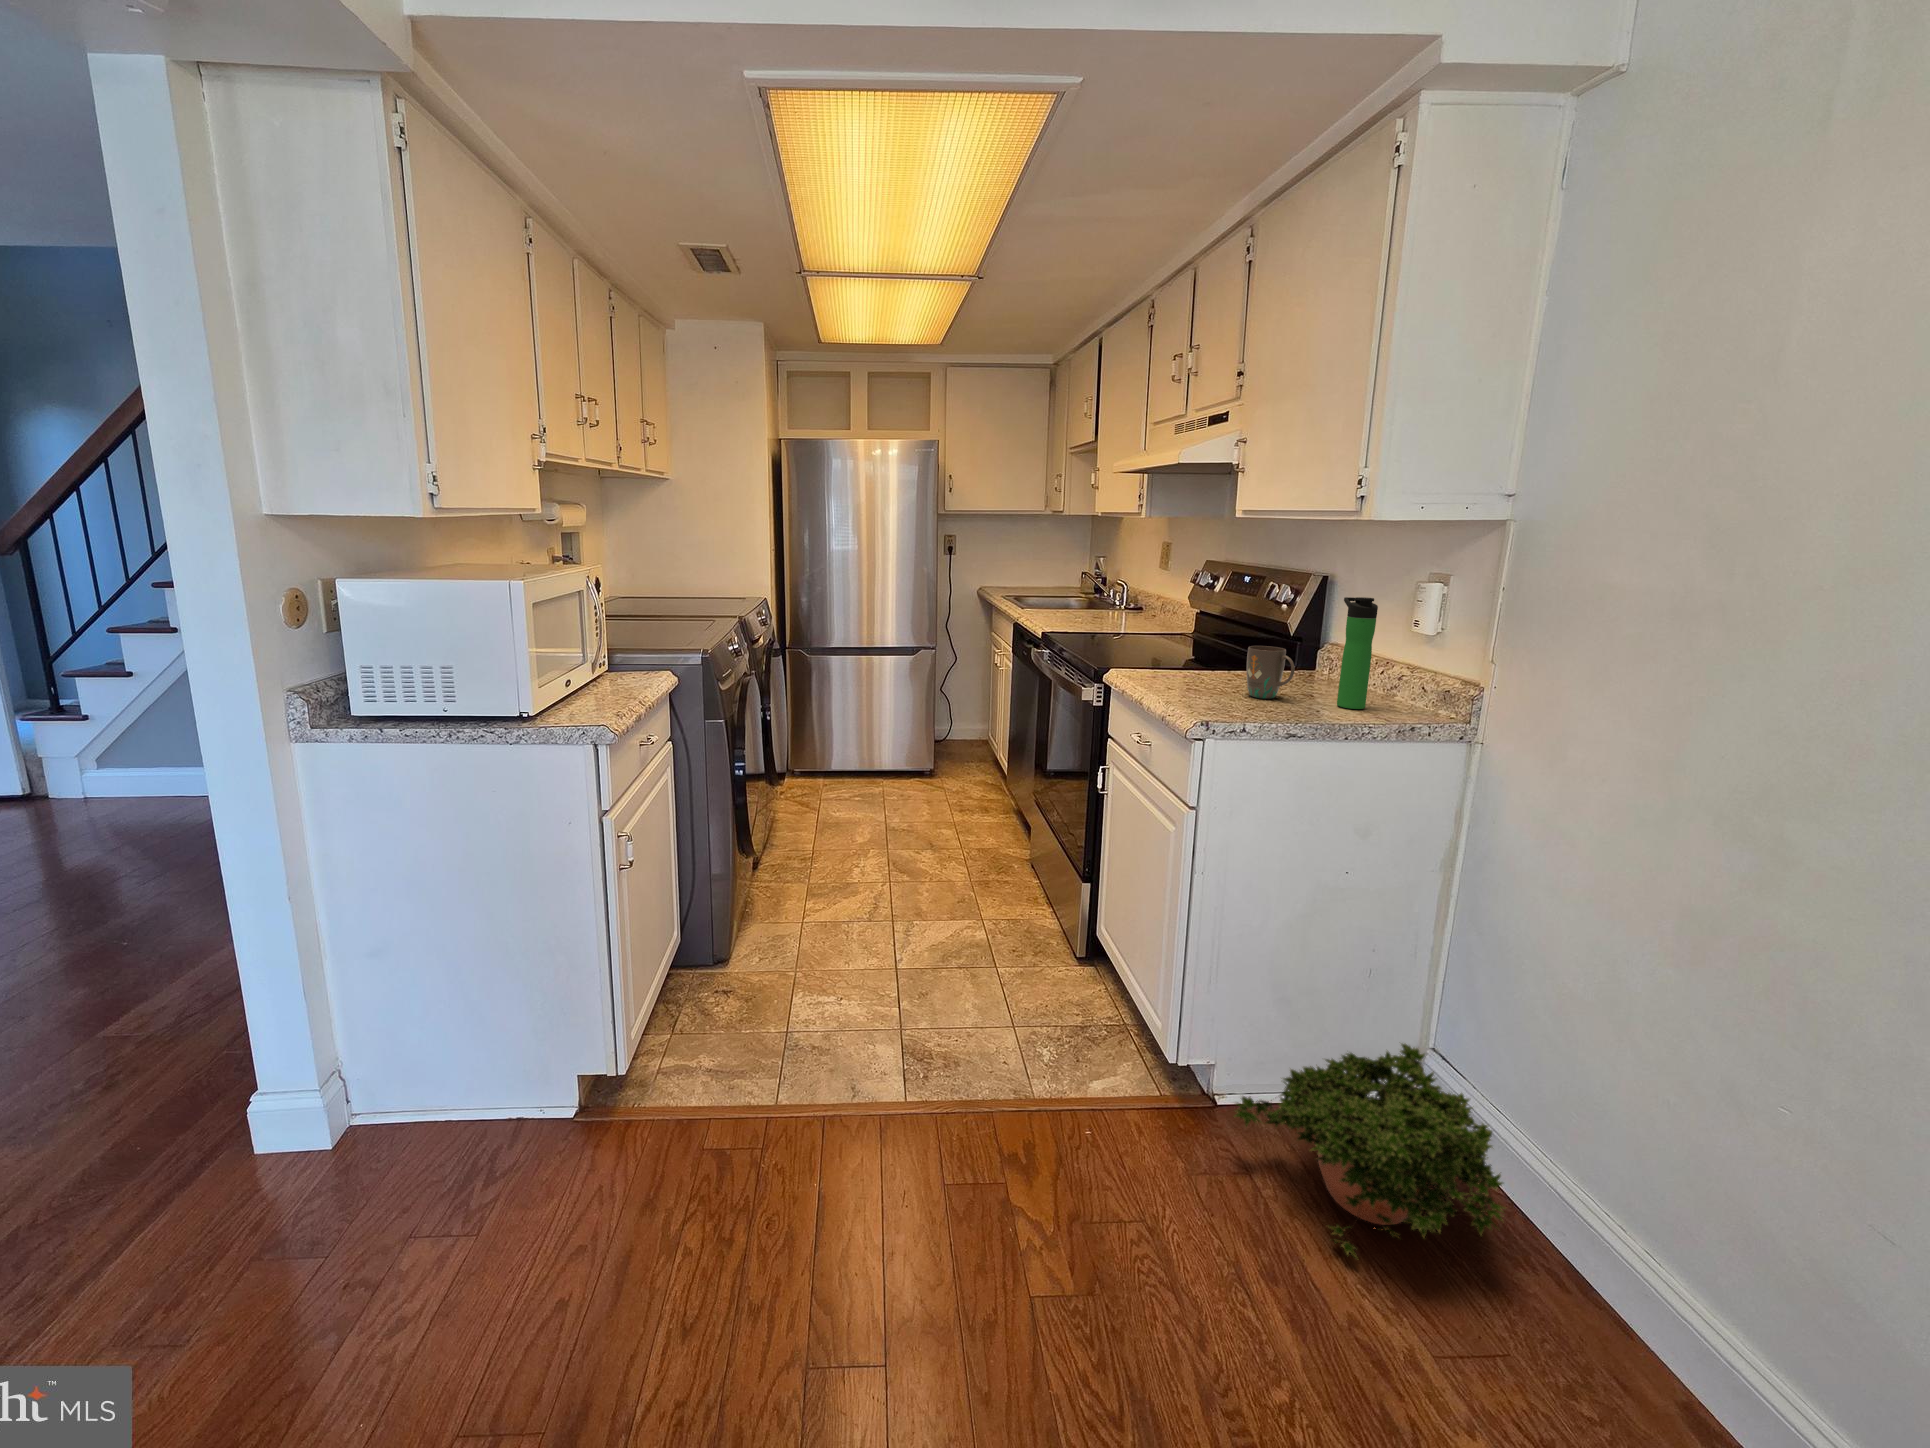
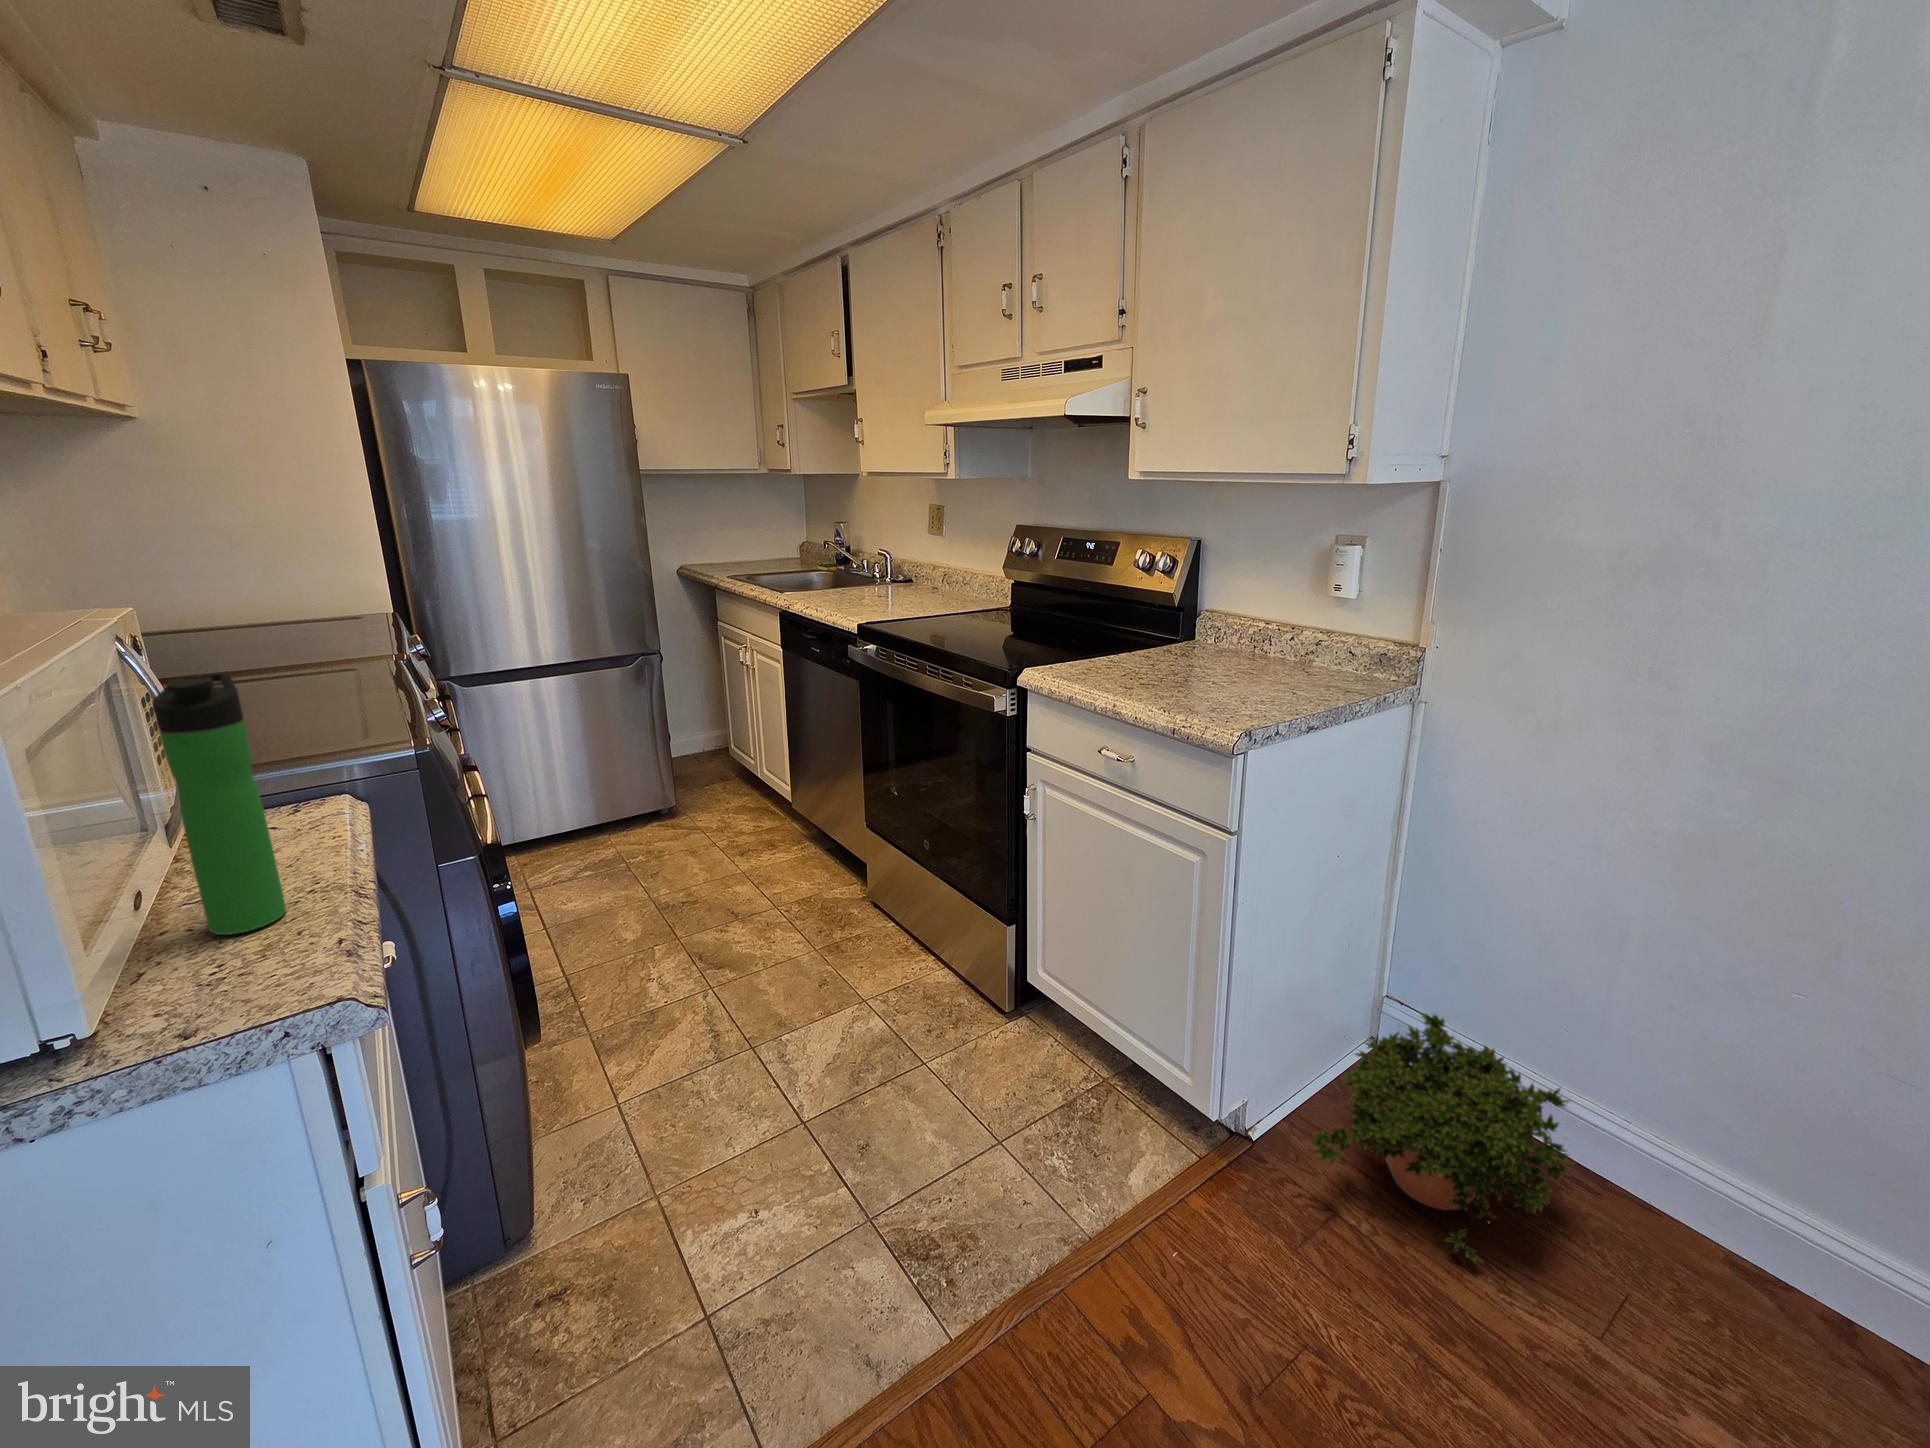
bottle: present [1337,597,1378,709] -> present [152,673,286,935]
mug: present [1247,646,1295,699] -> none [1205,626,1262,686]

